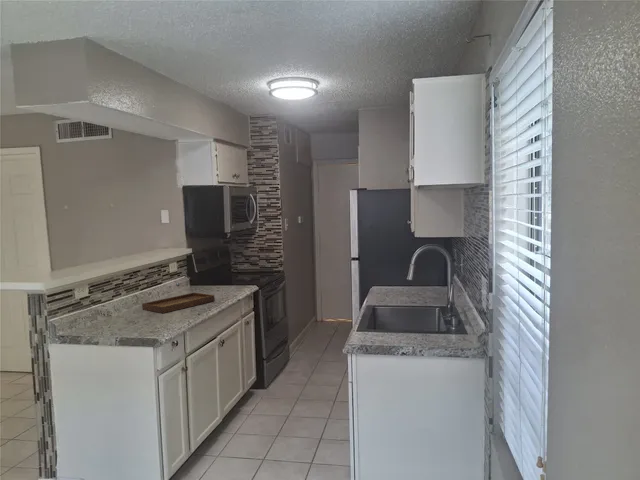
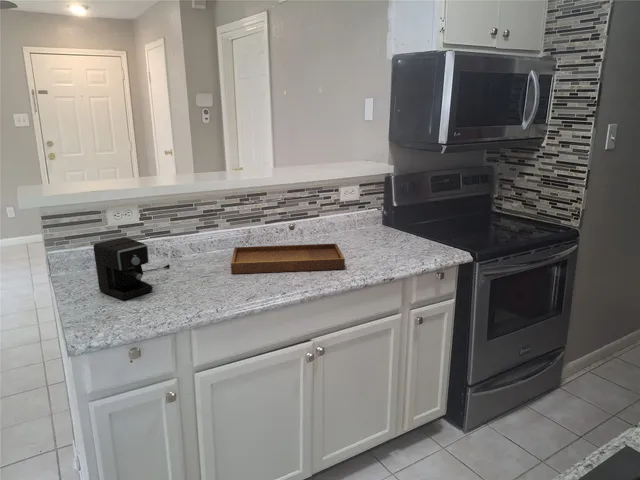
coffee maker: none [103,297,145,332] -> present [93,237,170,300]

